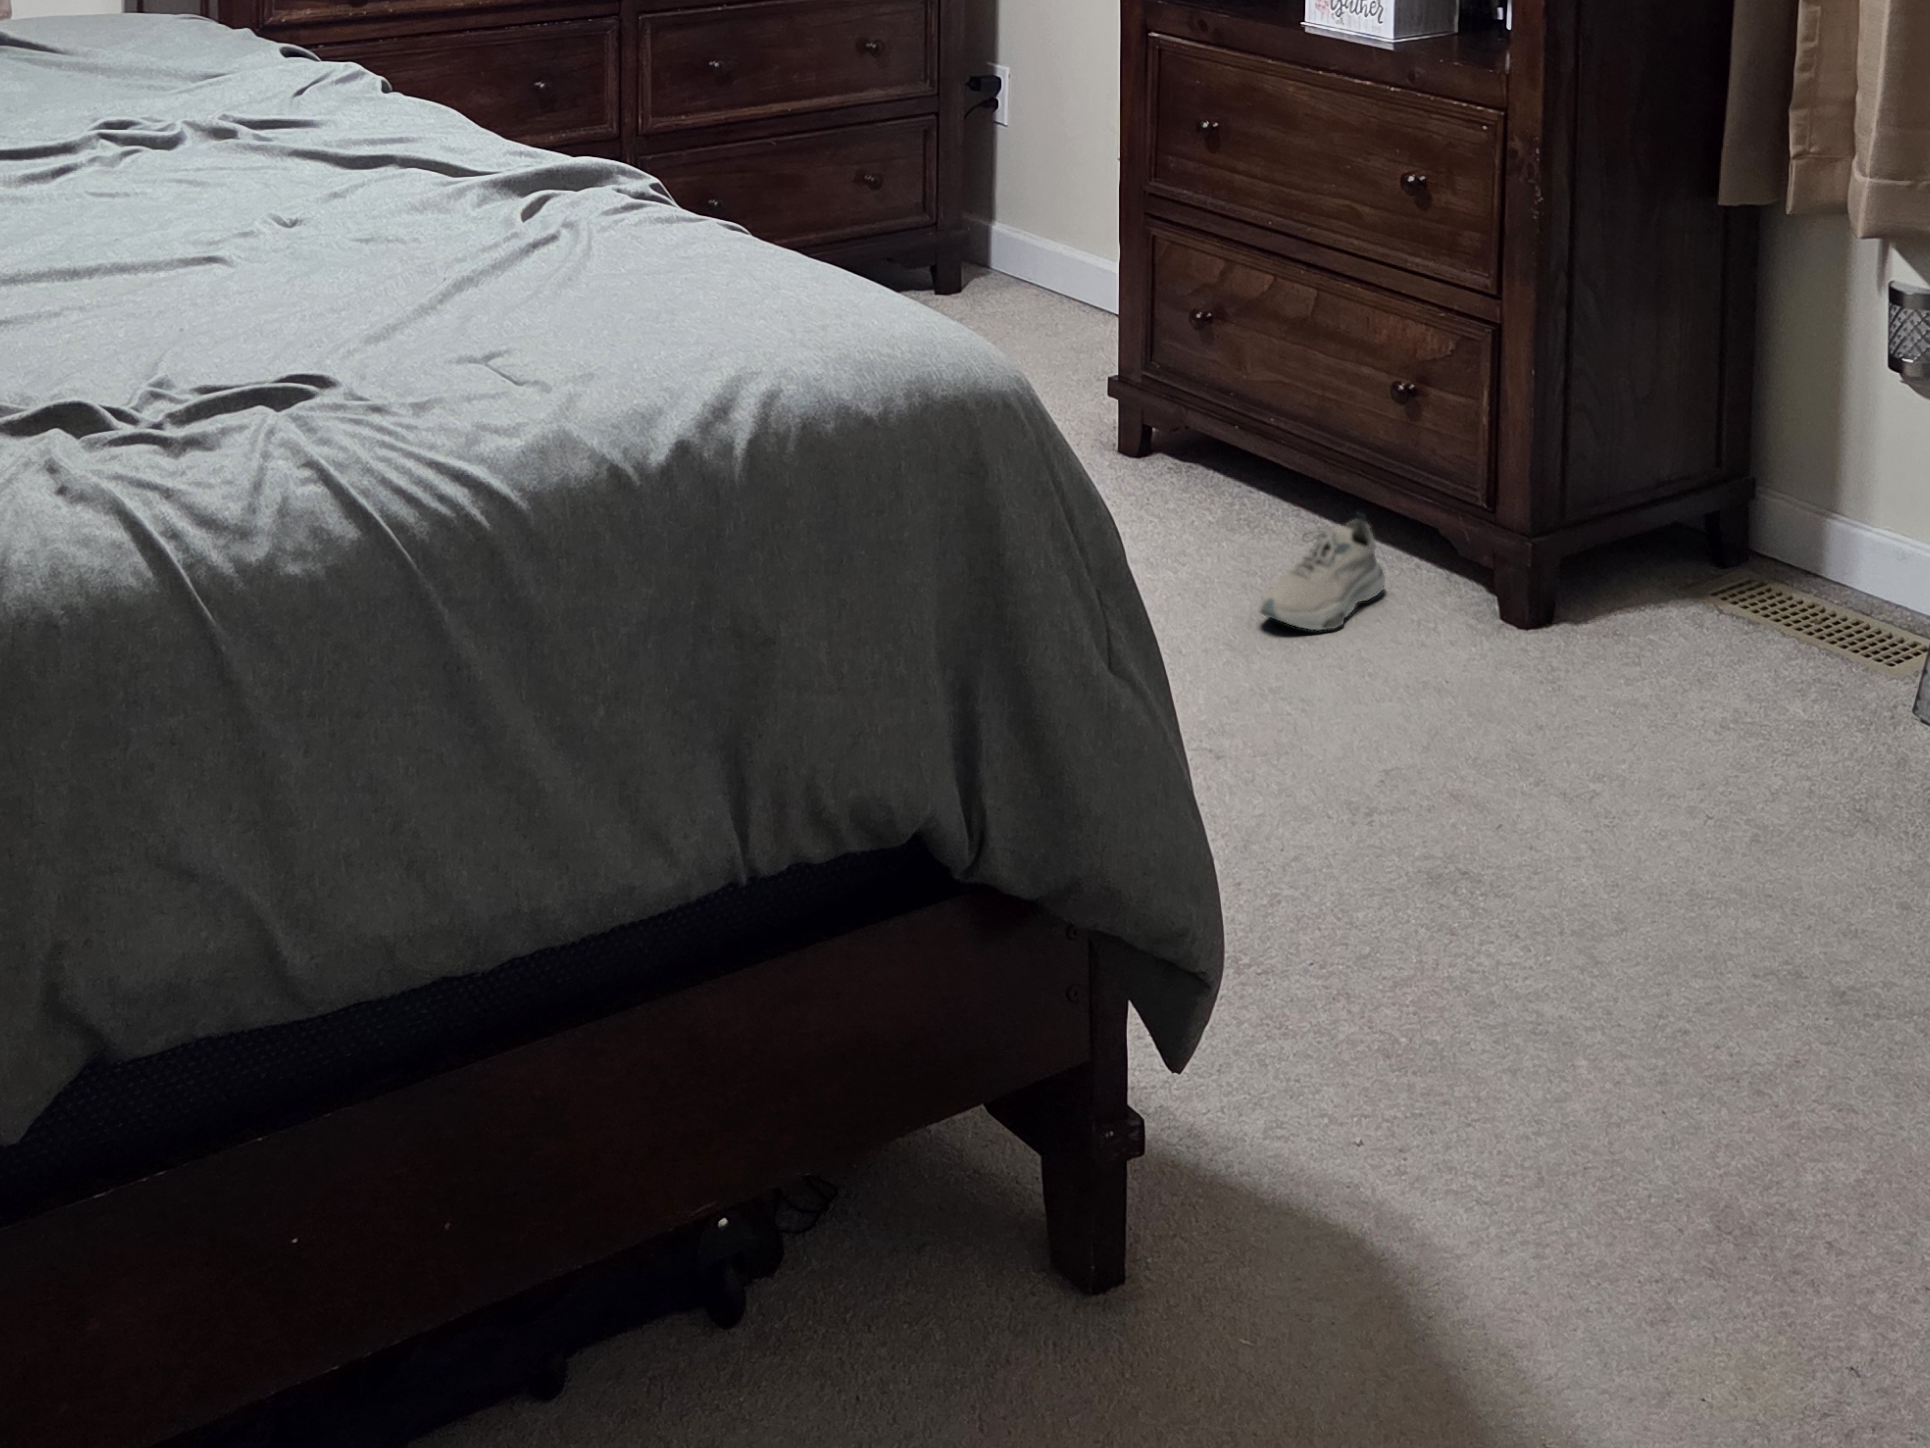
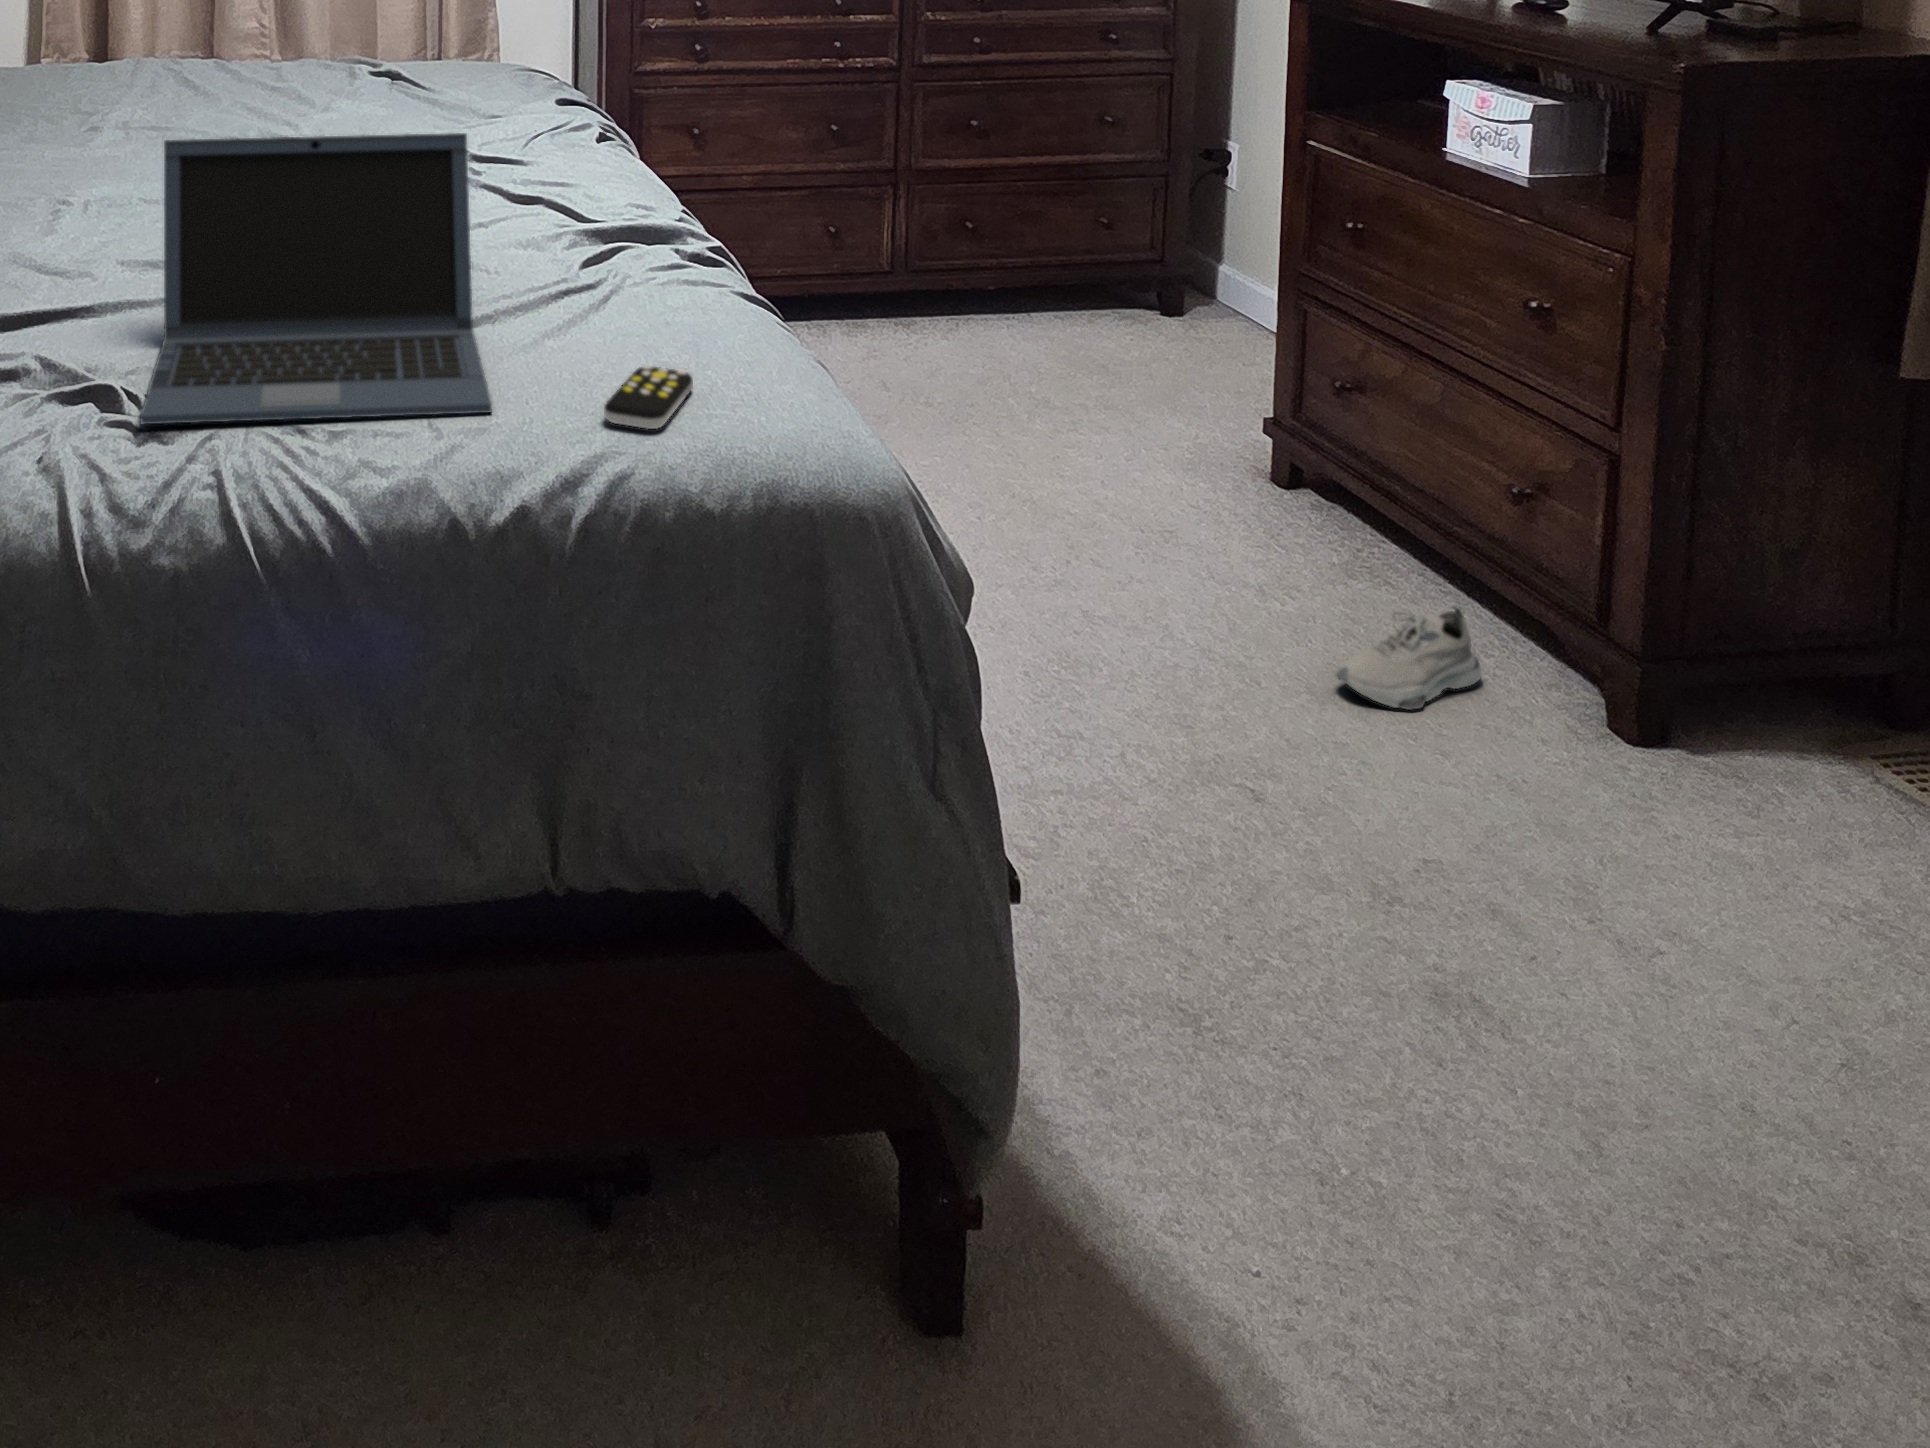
laptop: none [15,34,582,437] -> present [140,133,492,424]
remote control: none [716,285,796,346] -> present [604,365,693,429]

